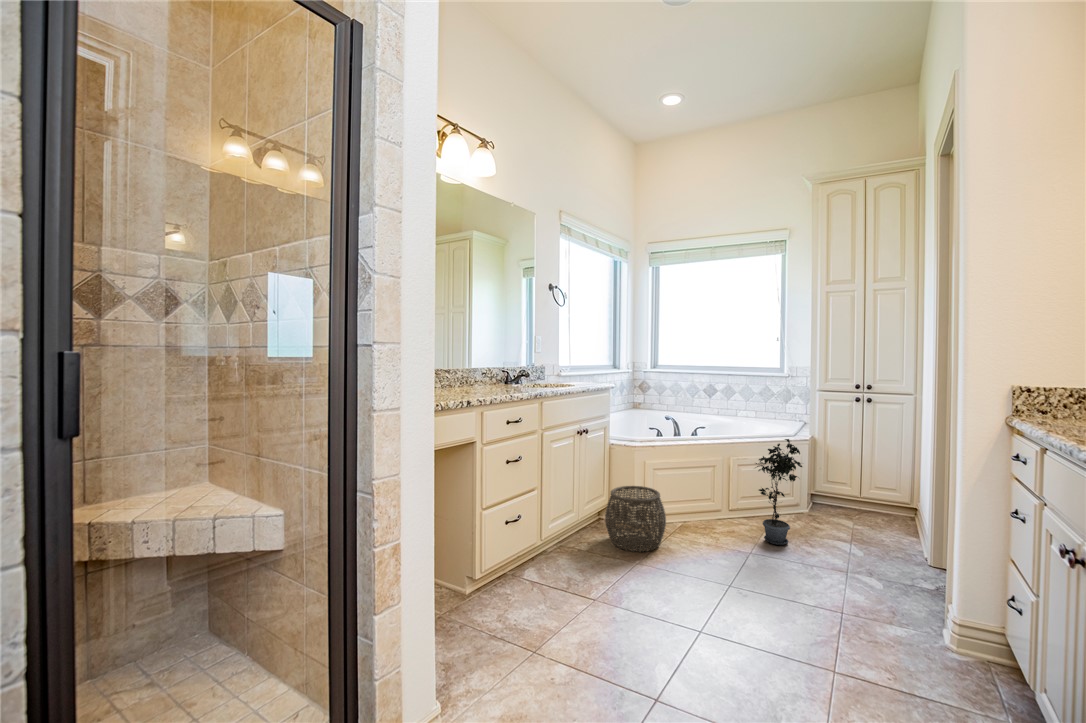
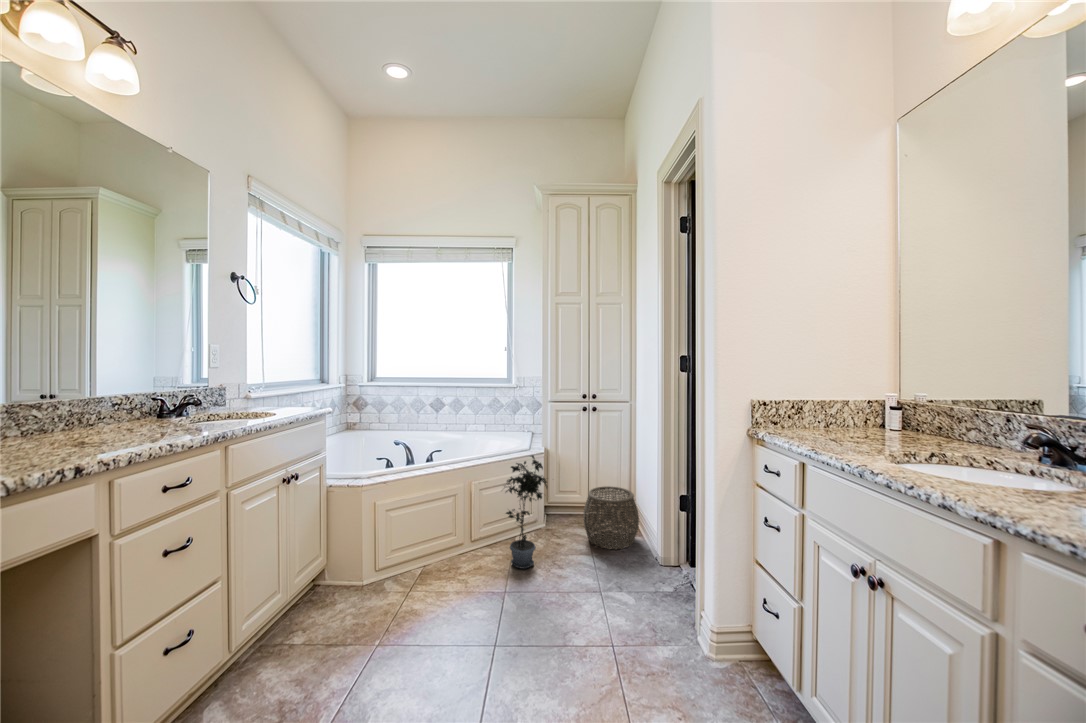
woven basket: present [605,486,666,552] -> present [583,486,639,550]

